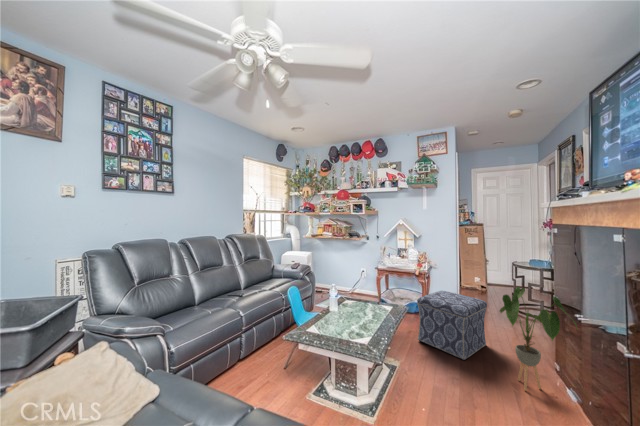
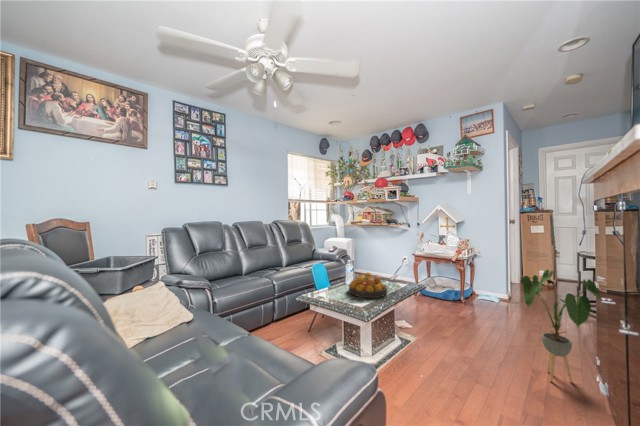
ottoman: present [417,291,487,360] -> none [444,277,526,346]
fruit bowl: none [332,295,373,325] -> present [349,273,387,298]

